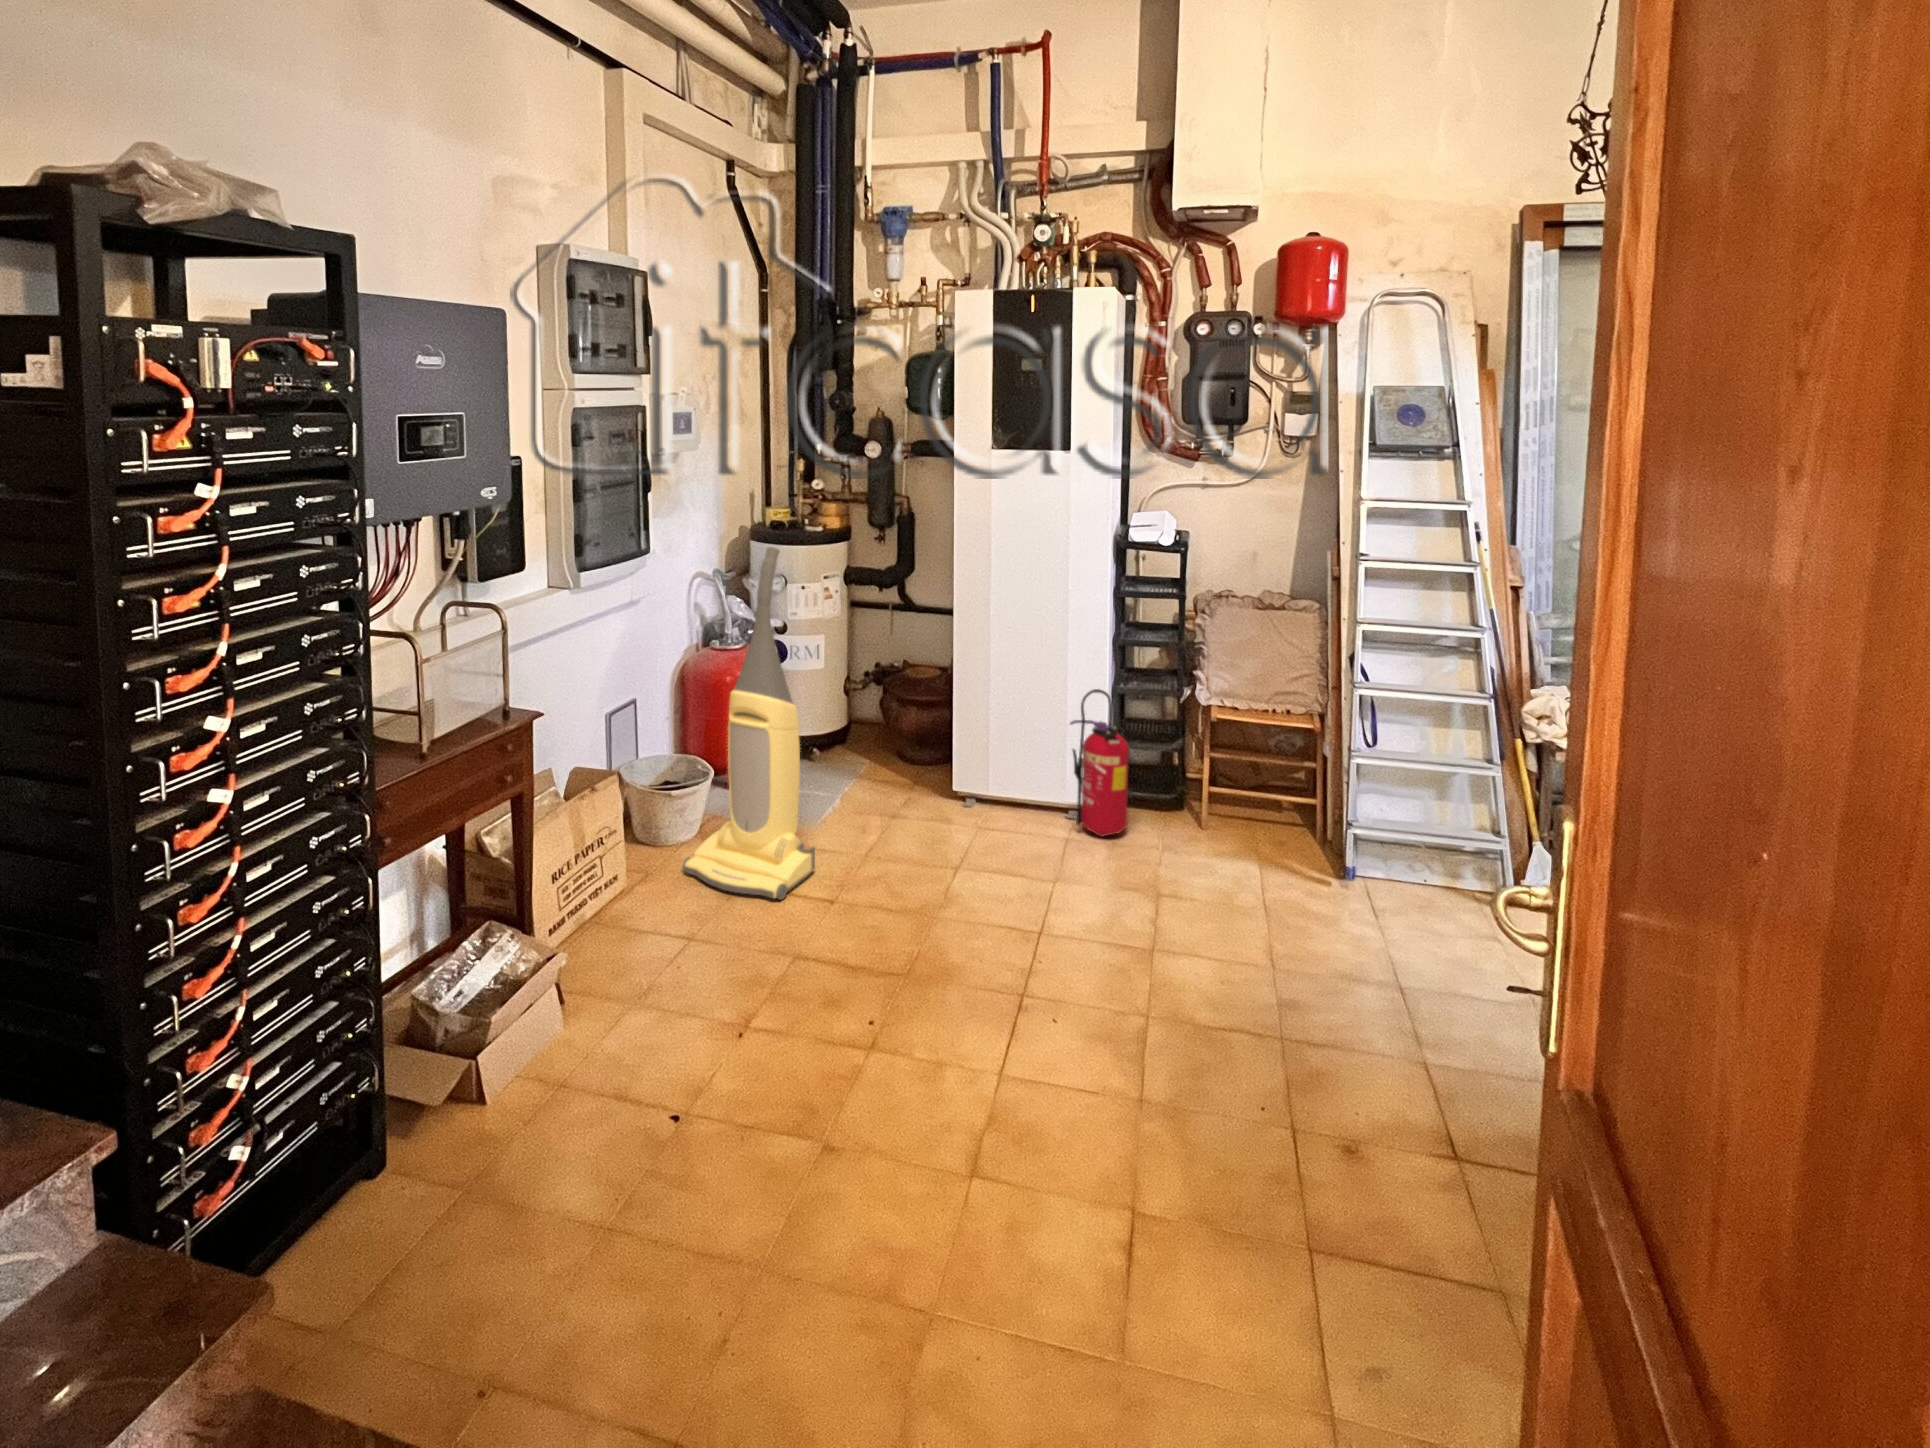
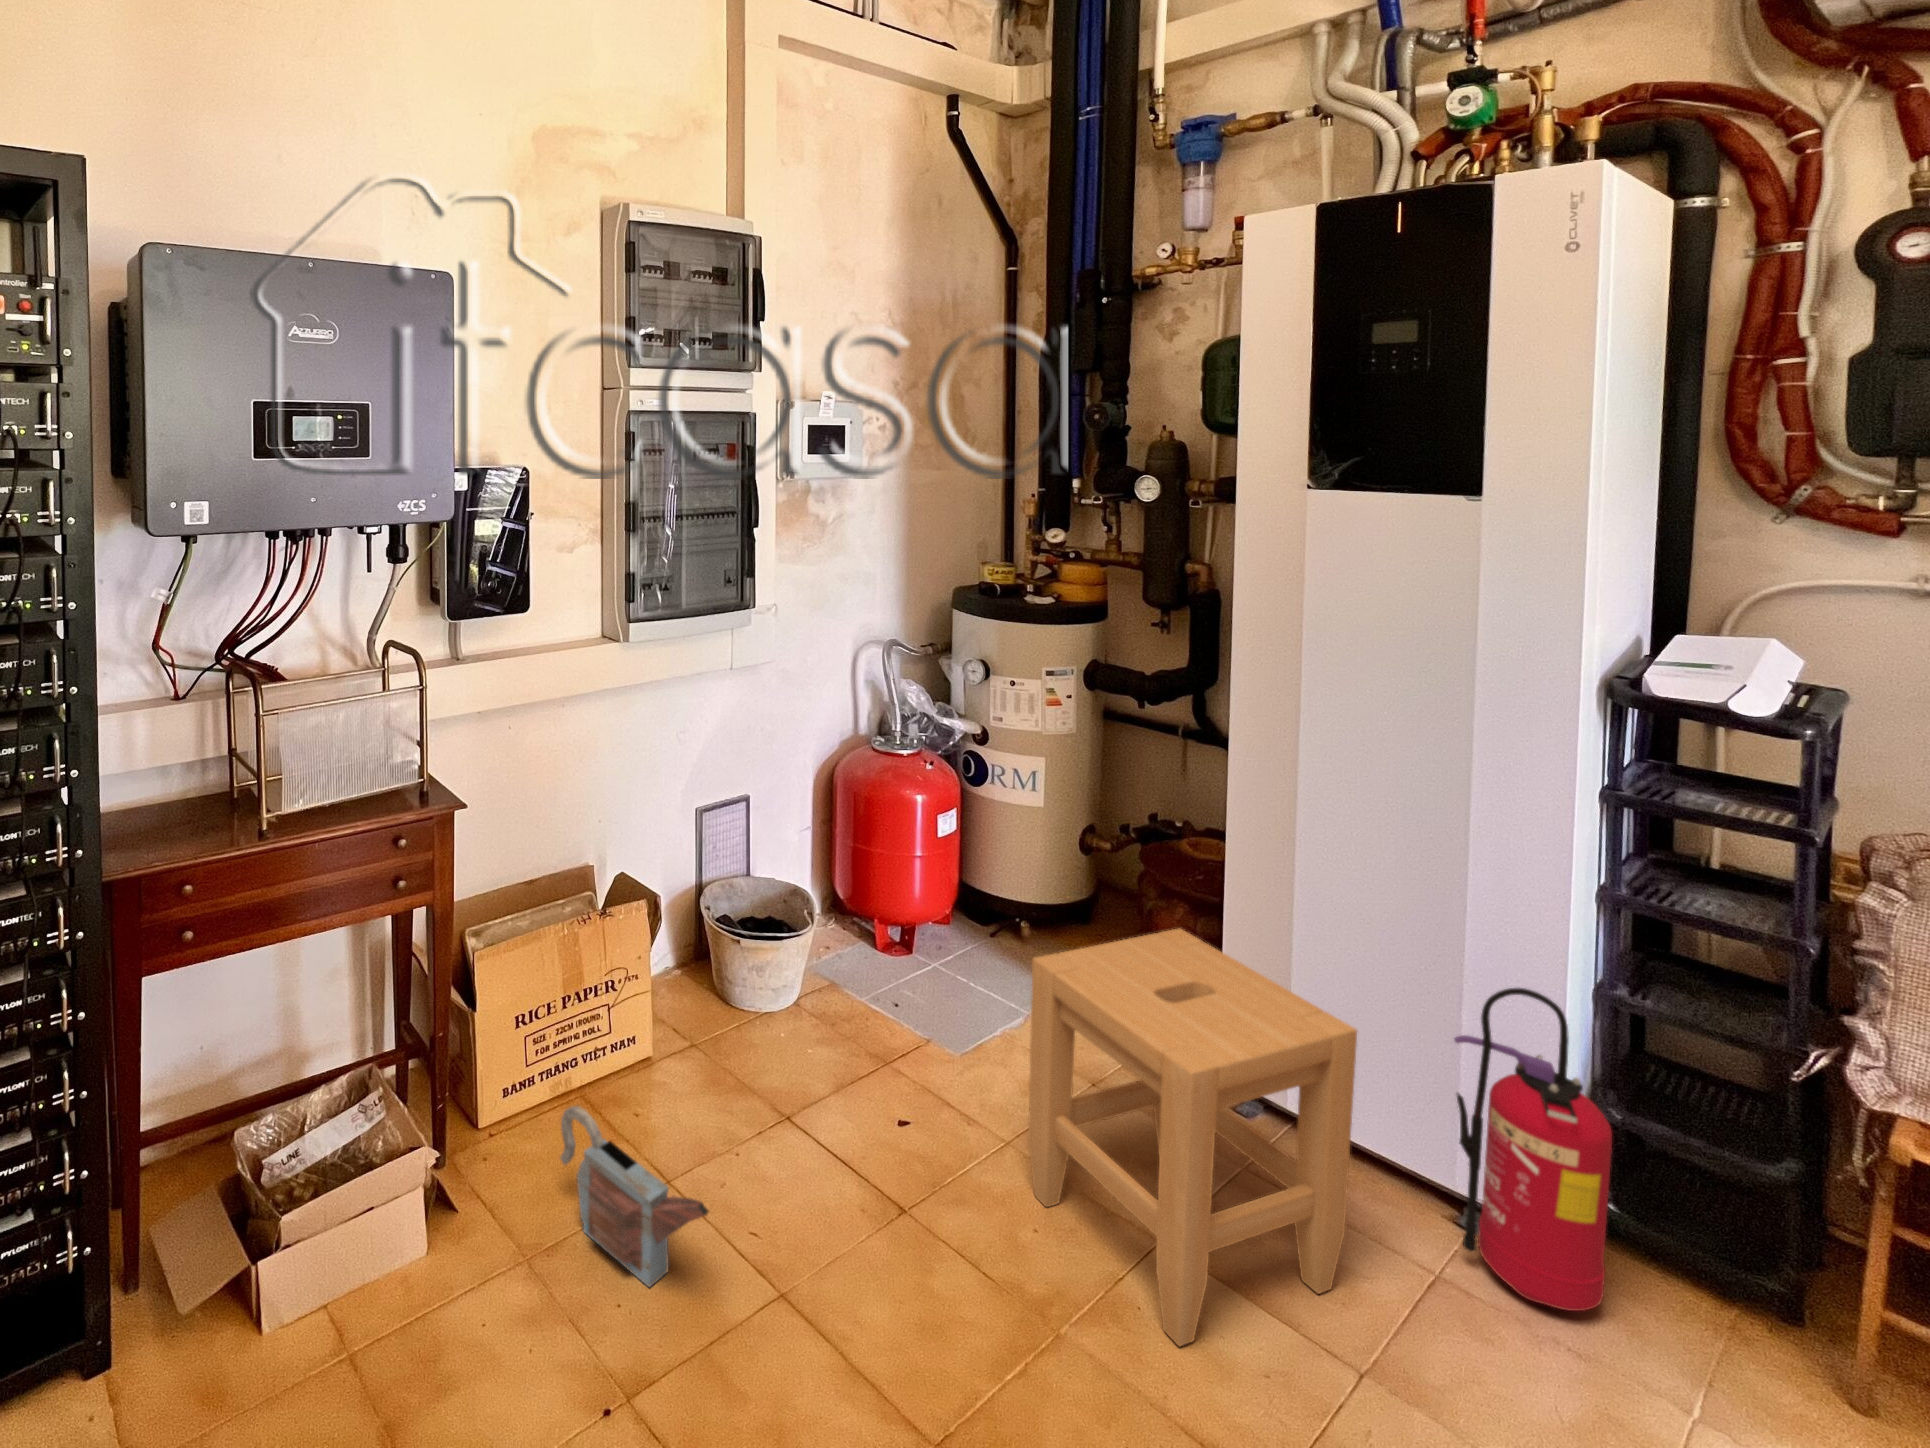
vacuum cleaner: present [683,547,815,900] -> none [736,621,912,1167]
stool: none [888,705,1041,904] -> present [1028,928,1357,1346]
watering can: none [623,903,759,988] -> present [560,1106,709,1287]

